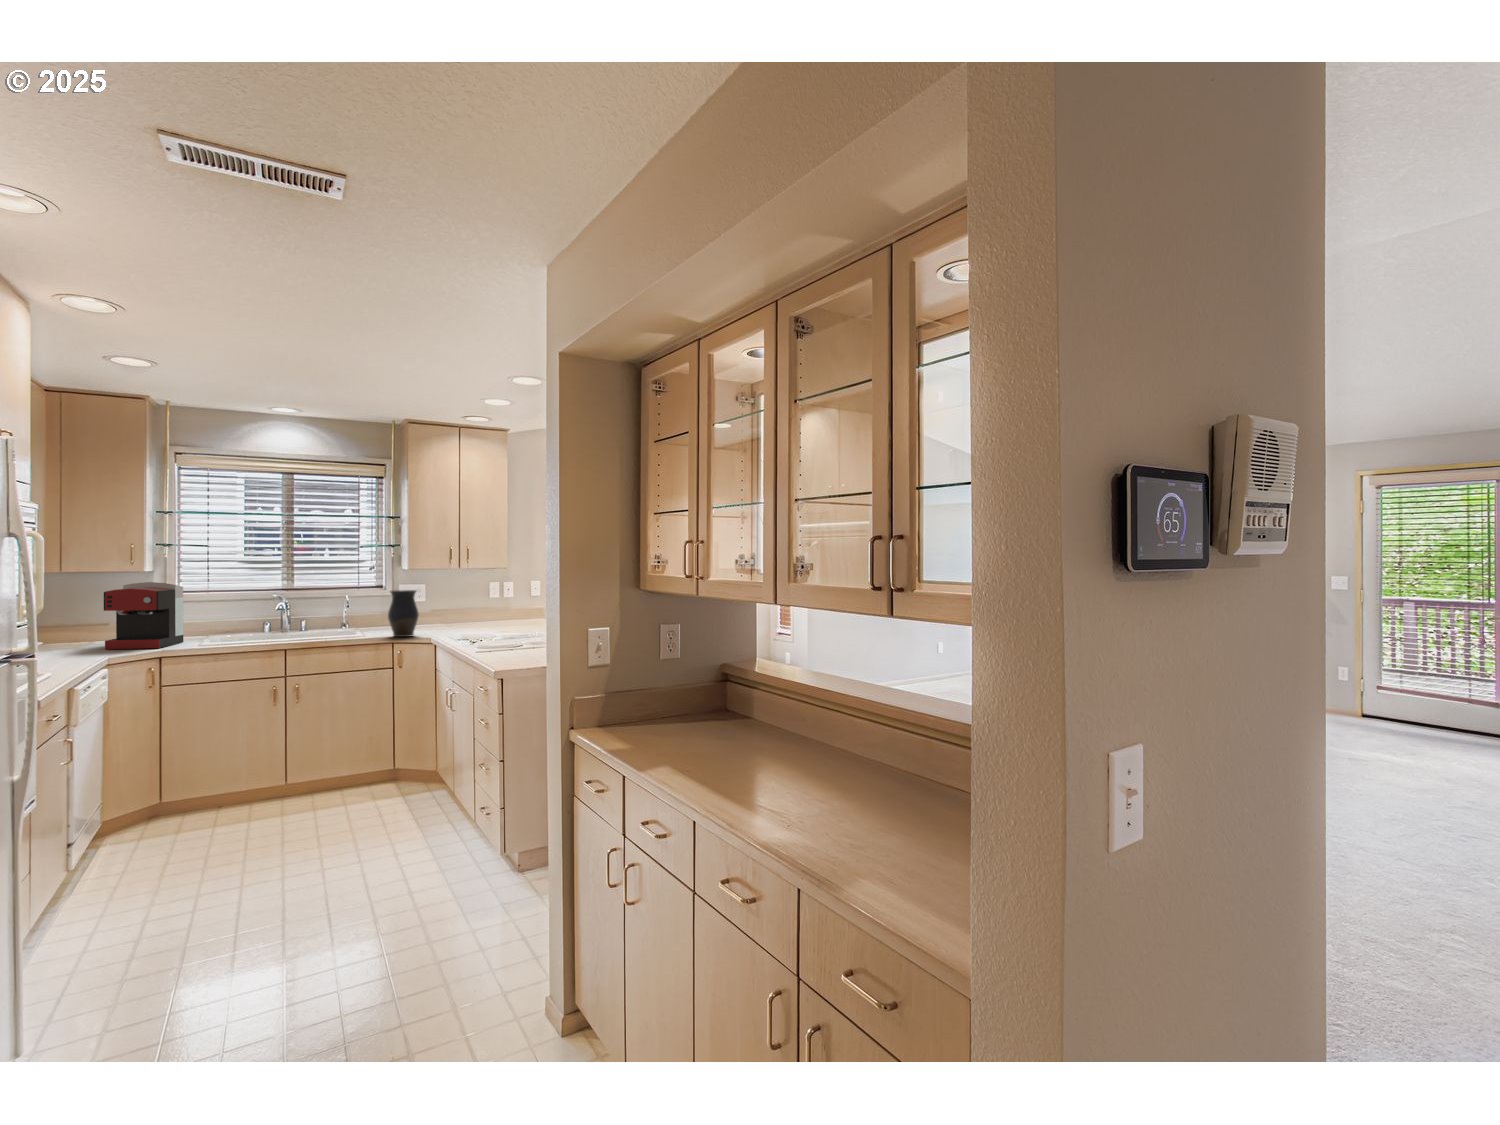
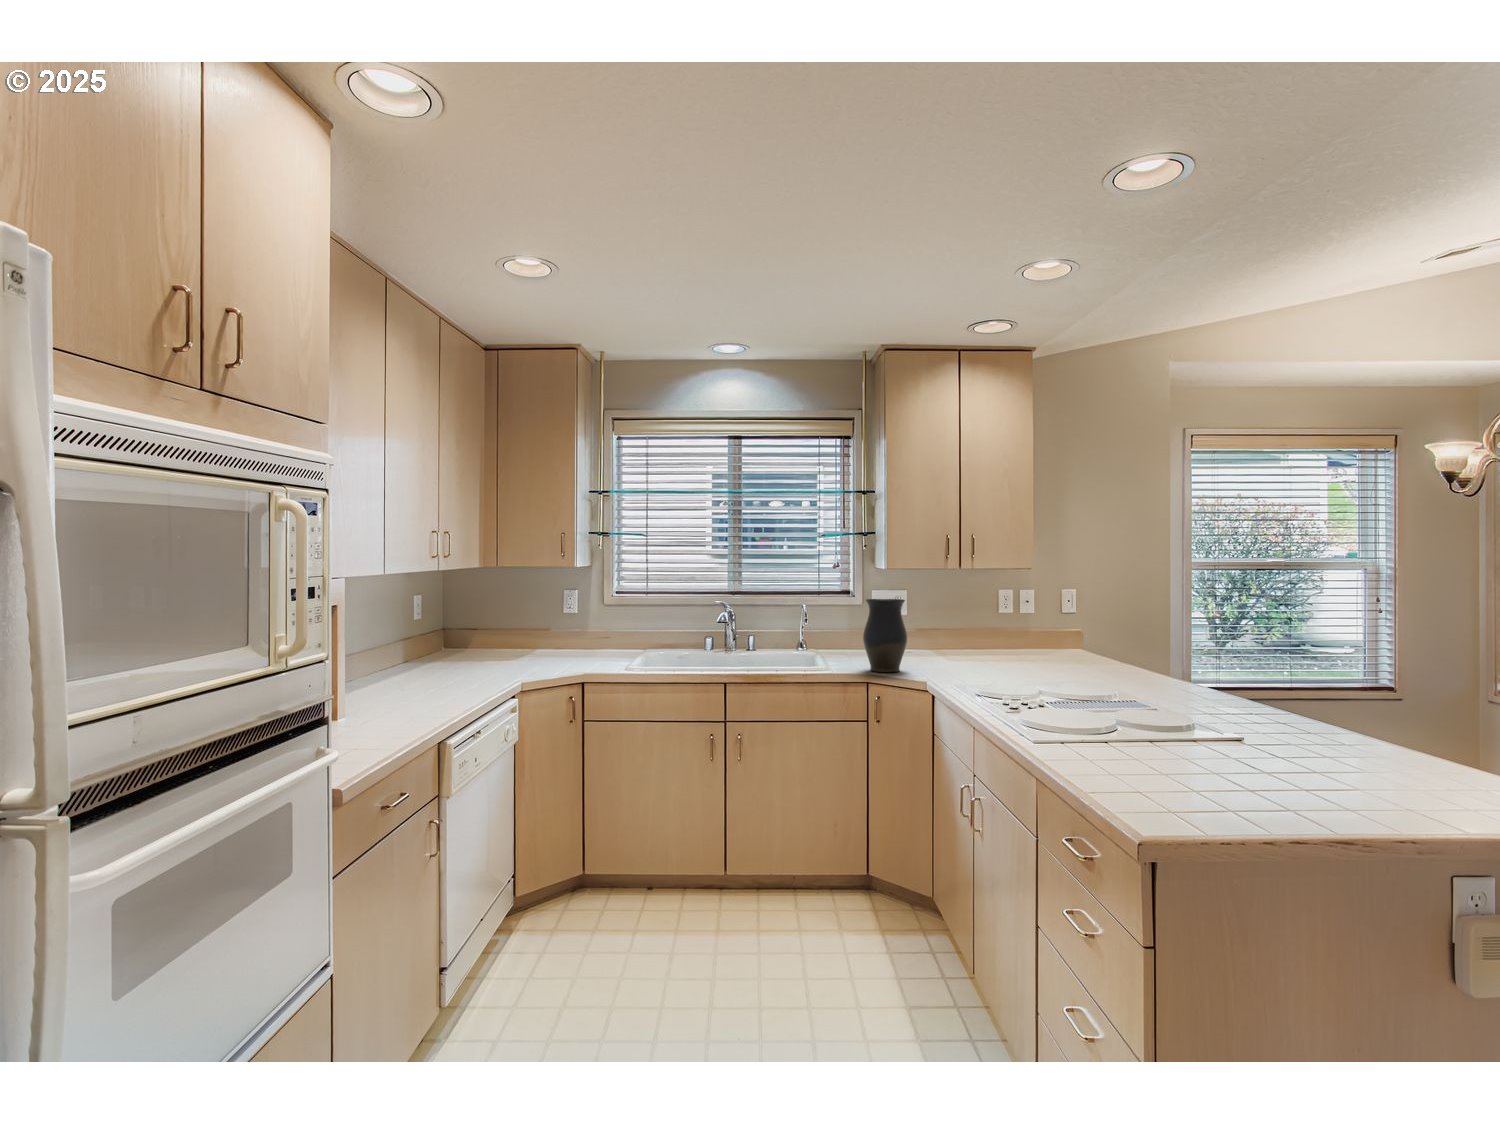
coffee maker: present [104,582,183,649] -> none [531,580,617,668]

